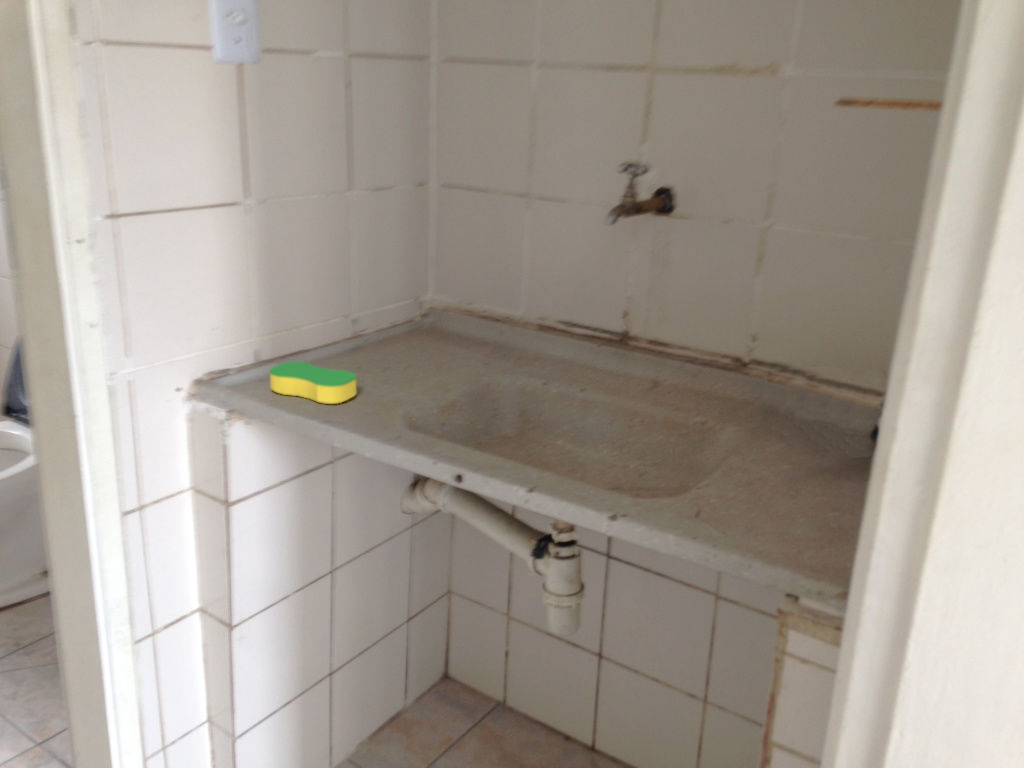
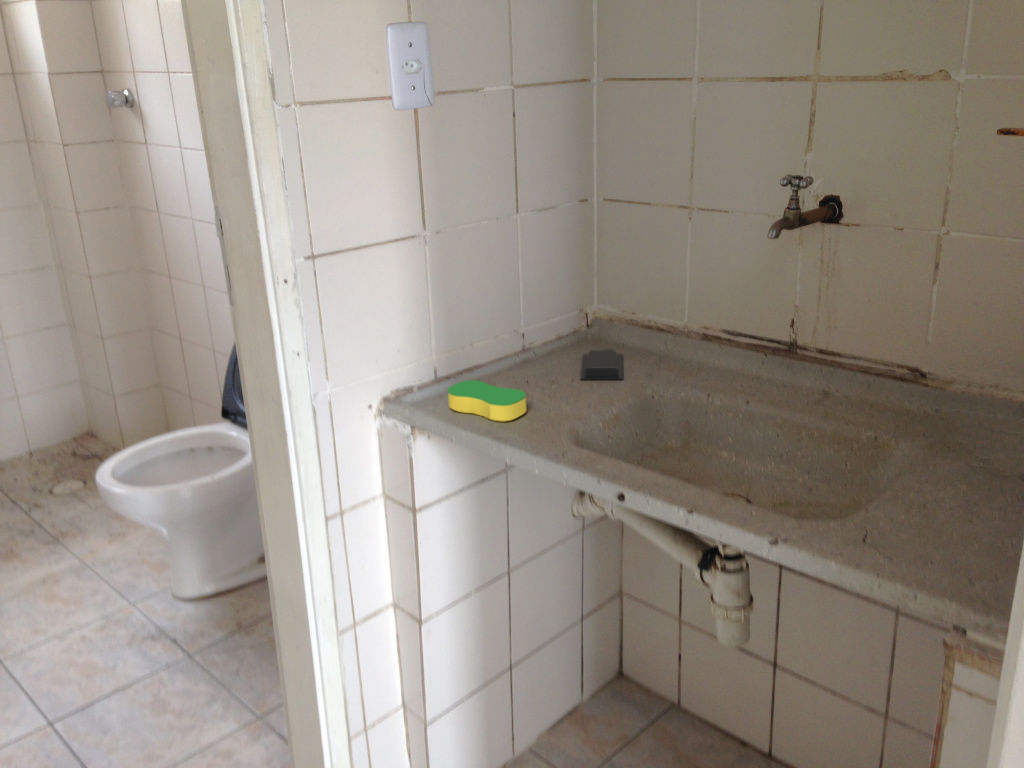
soap bar: none [413,337,457,366] -> present [581,349,623,380]

